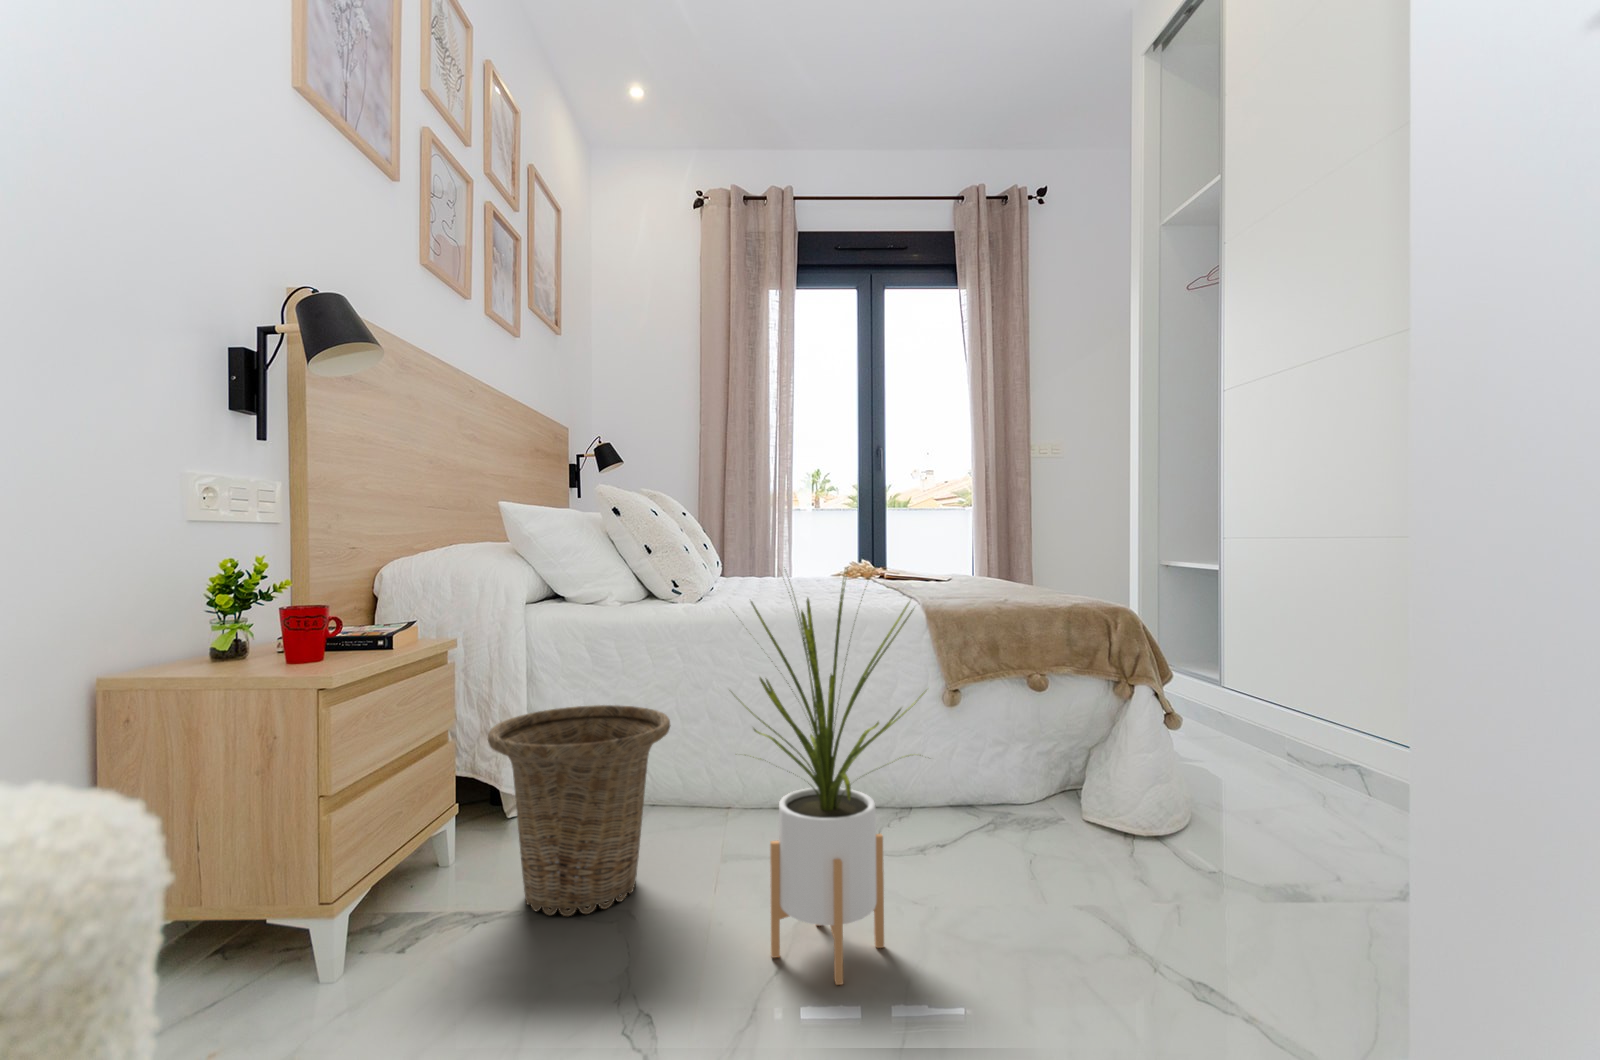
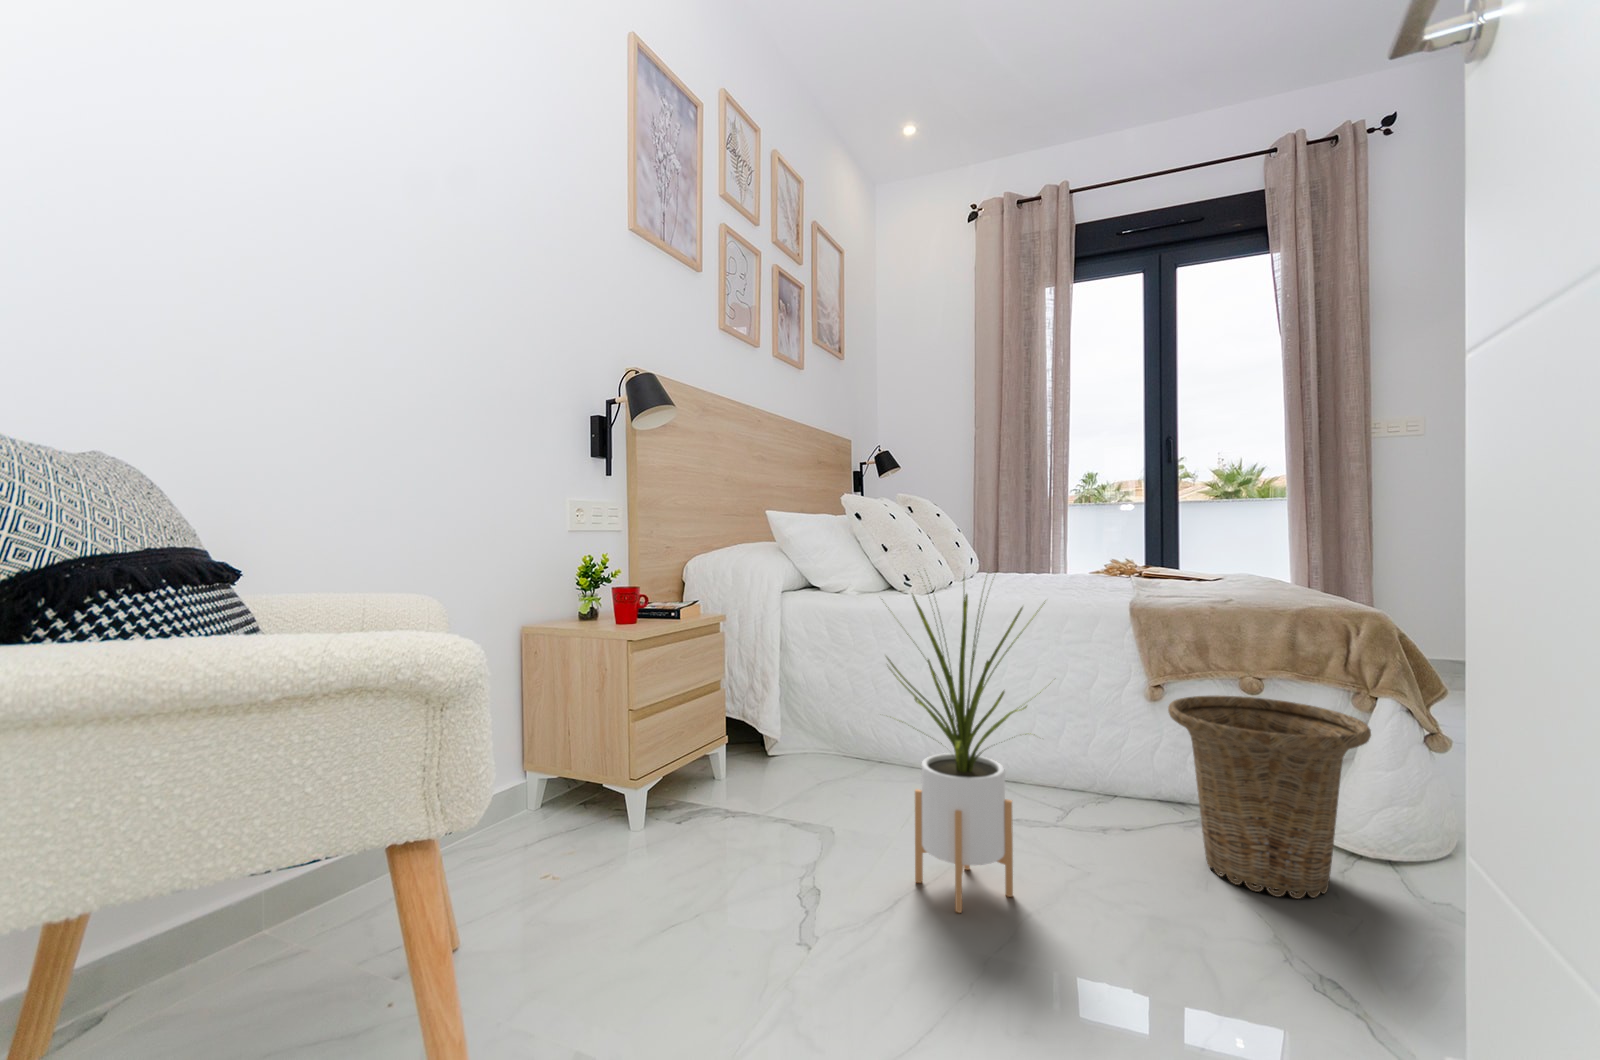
basket: present [488,705,670,916] -> present [1168,696,1371,899]

